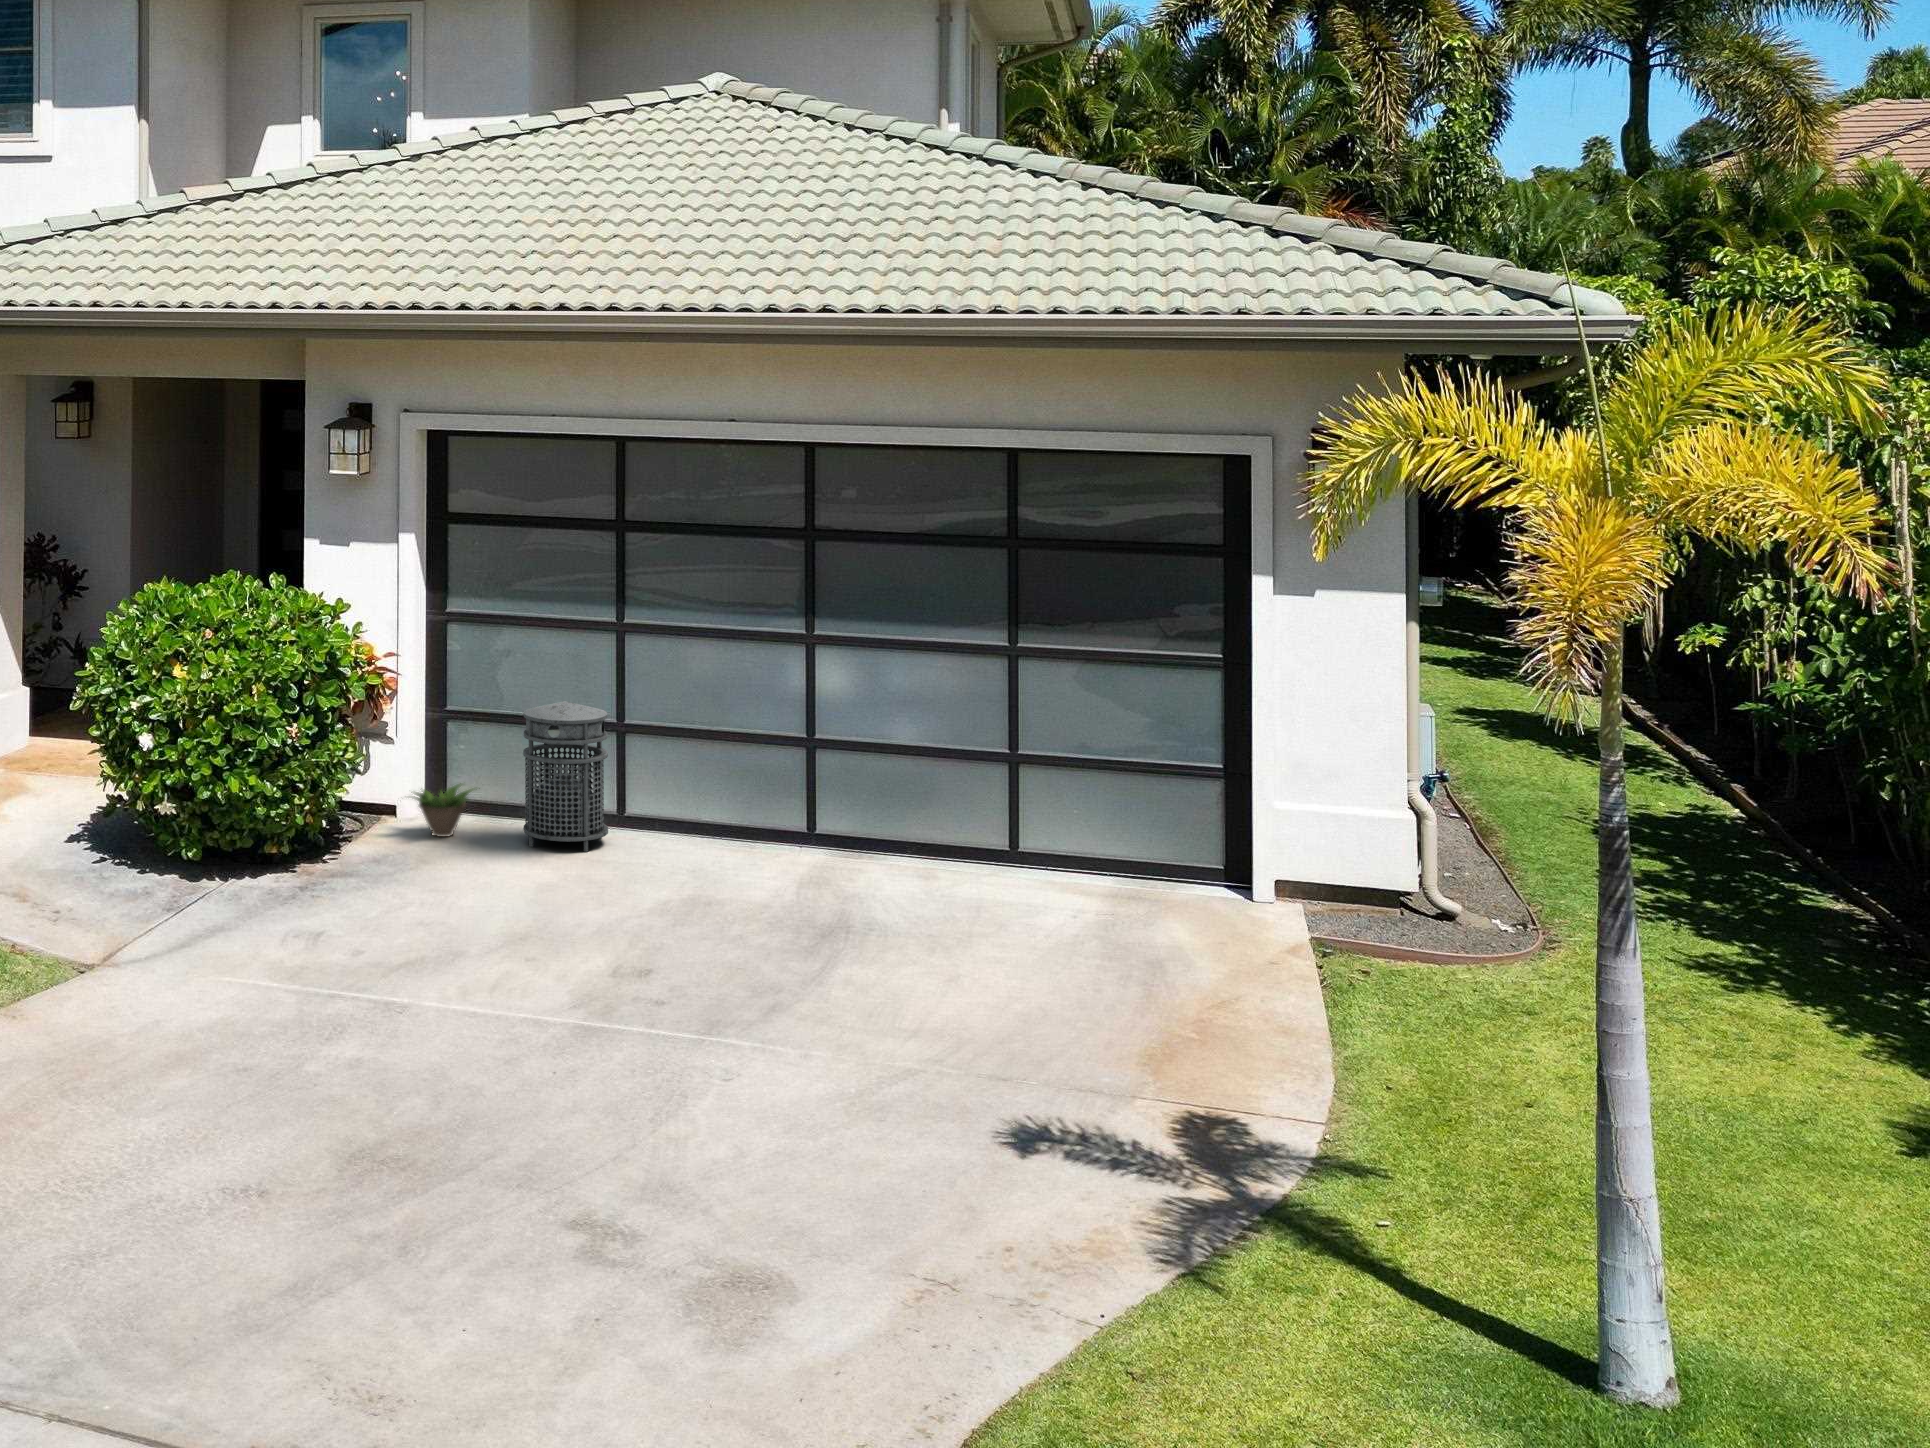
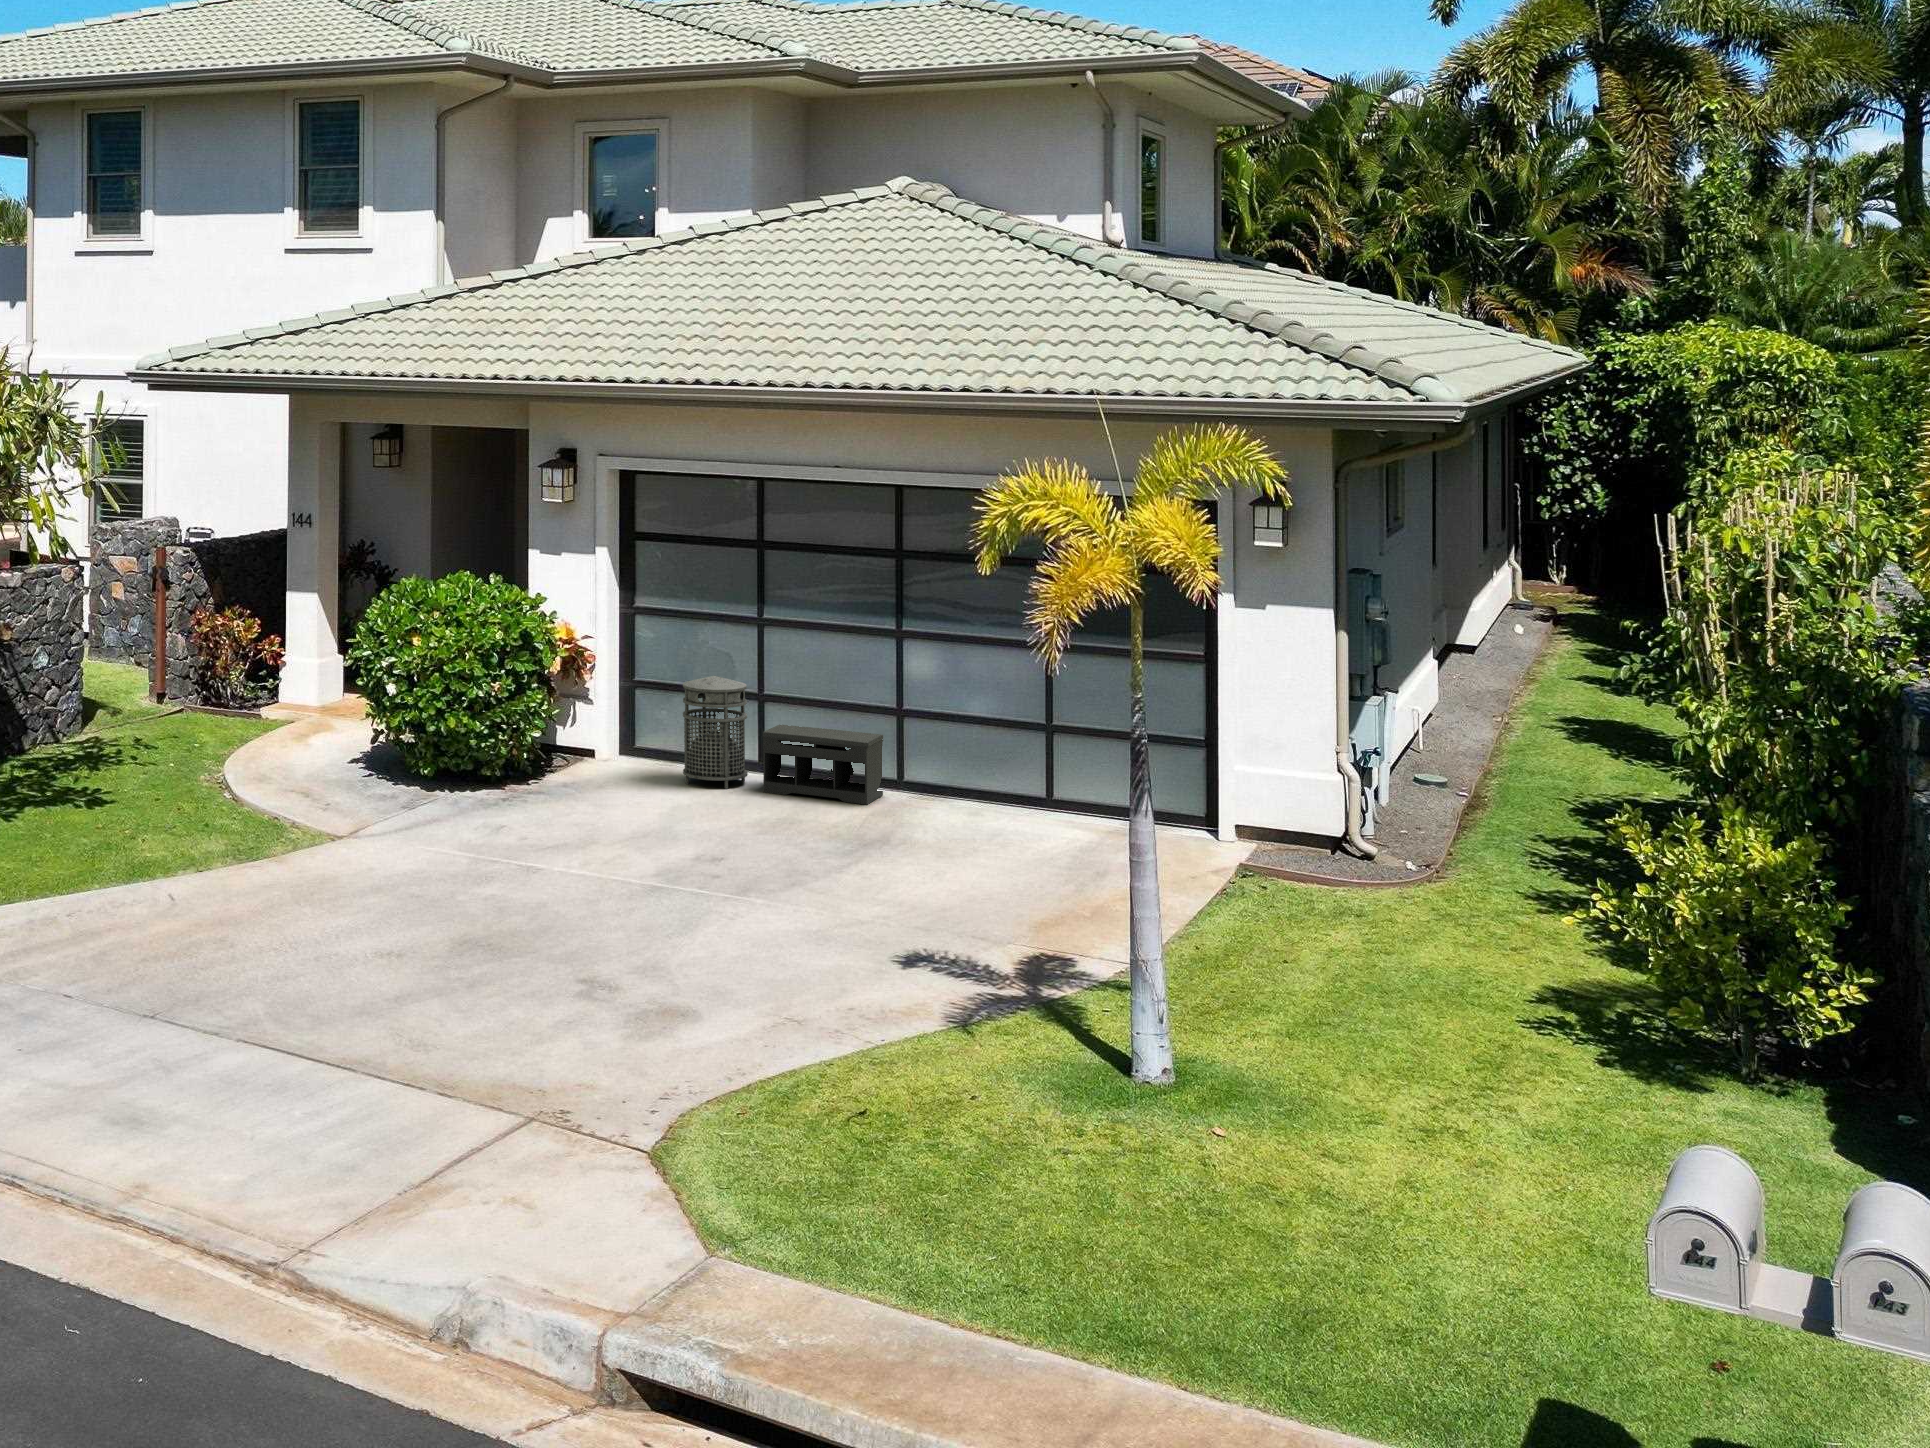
bench: none [635,762,789,866] -> present [762,725,883,805]
decorative plant: present [413,783,480,837] -> none [591,736,655,775]

